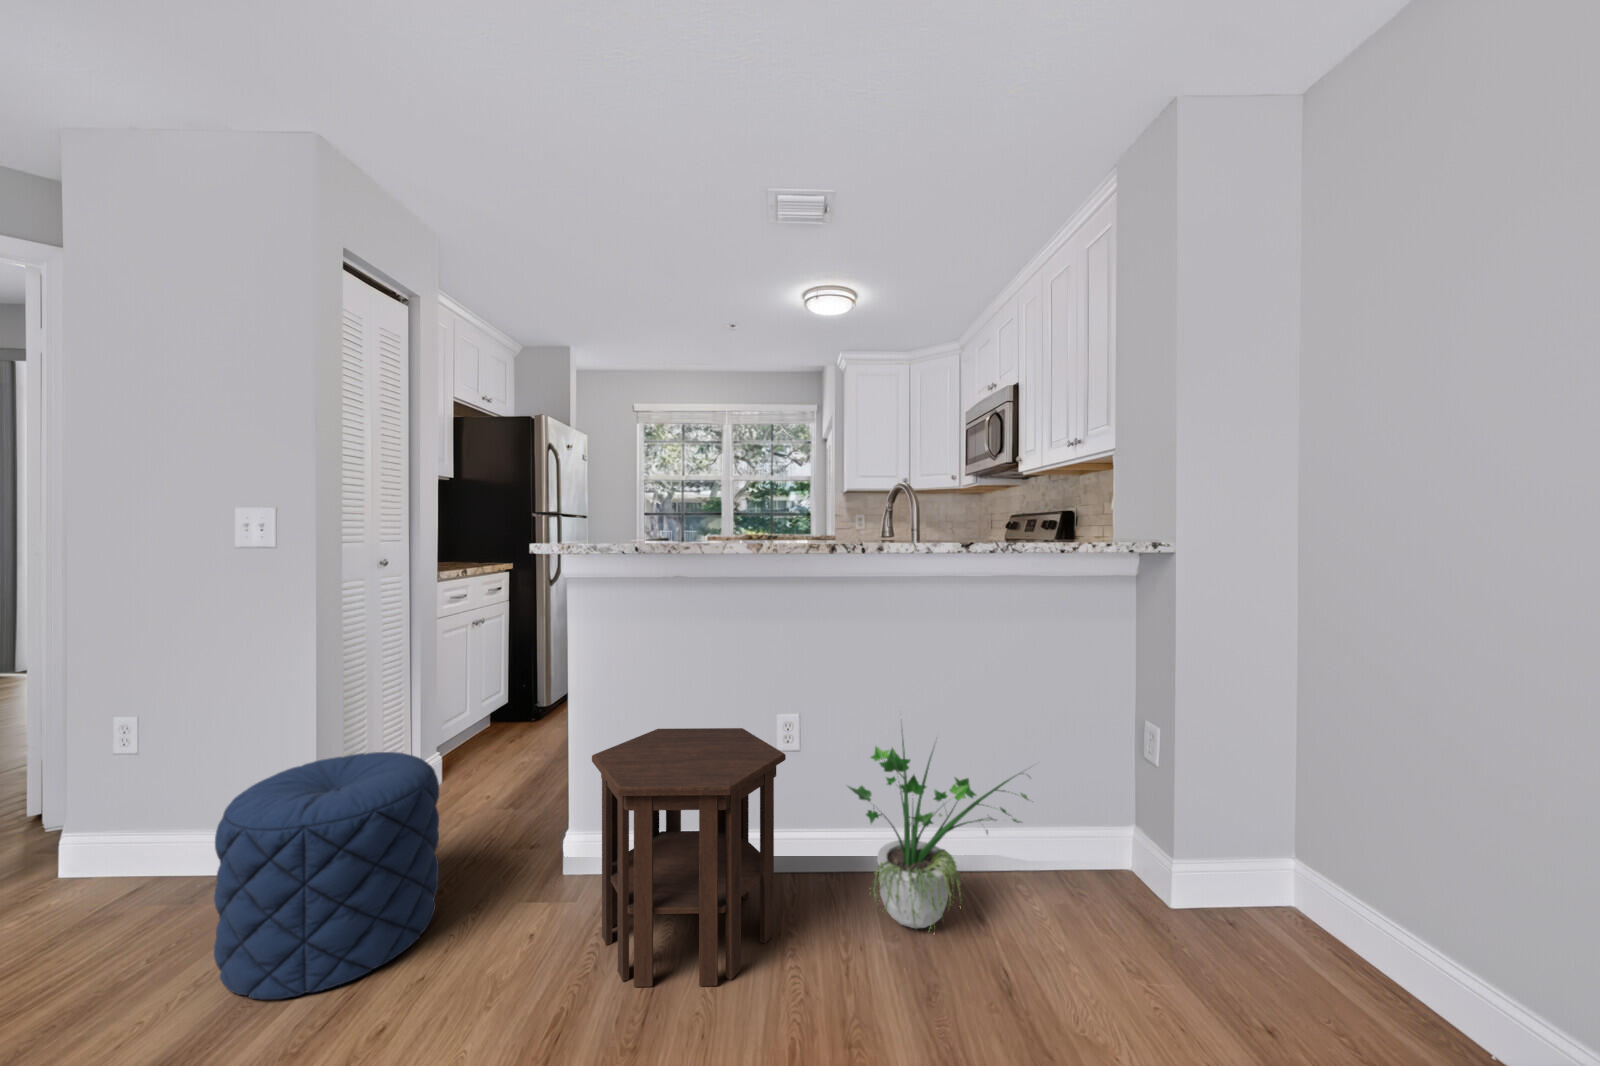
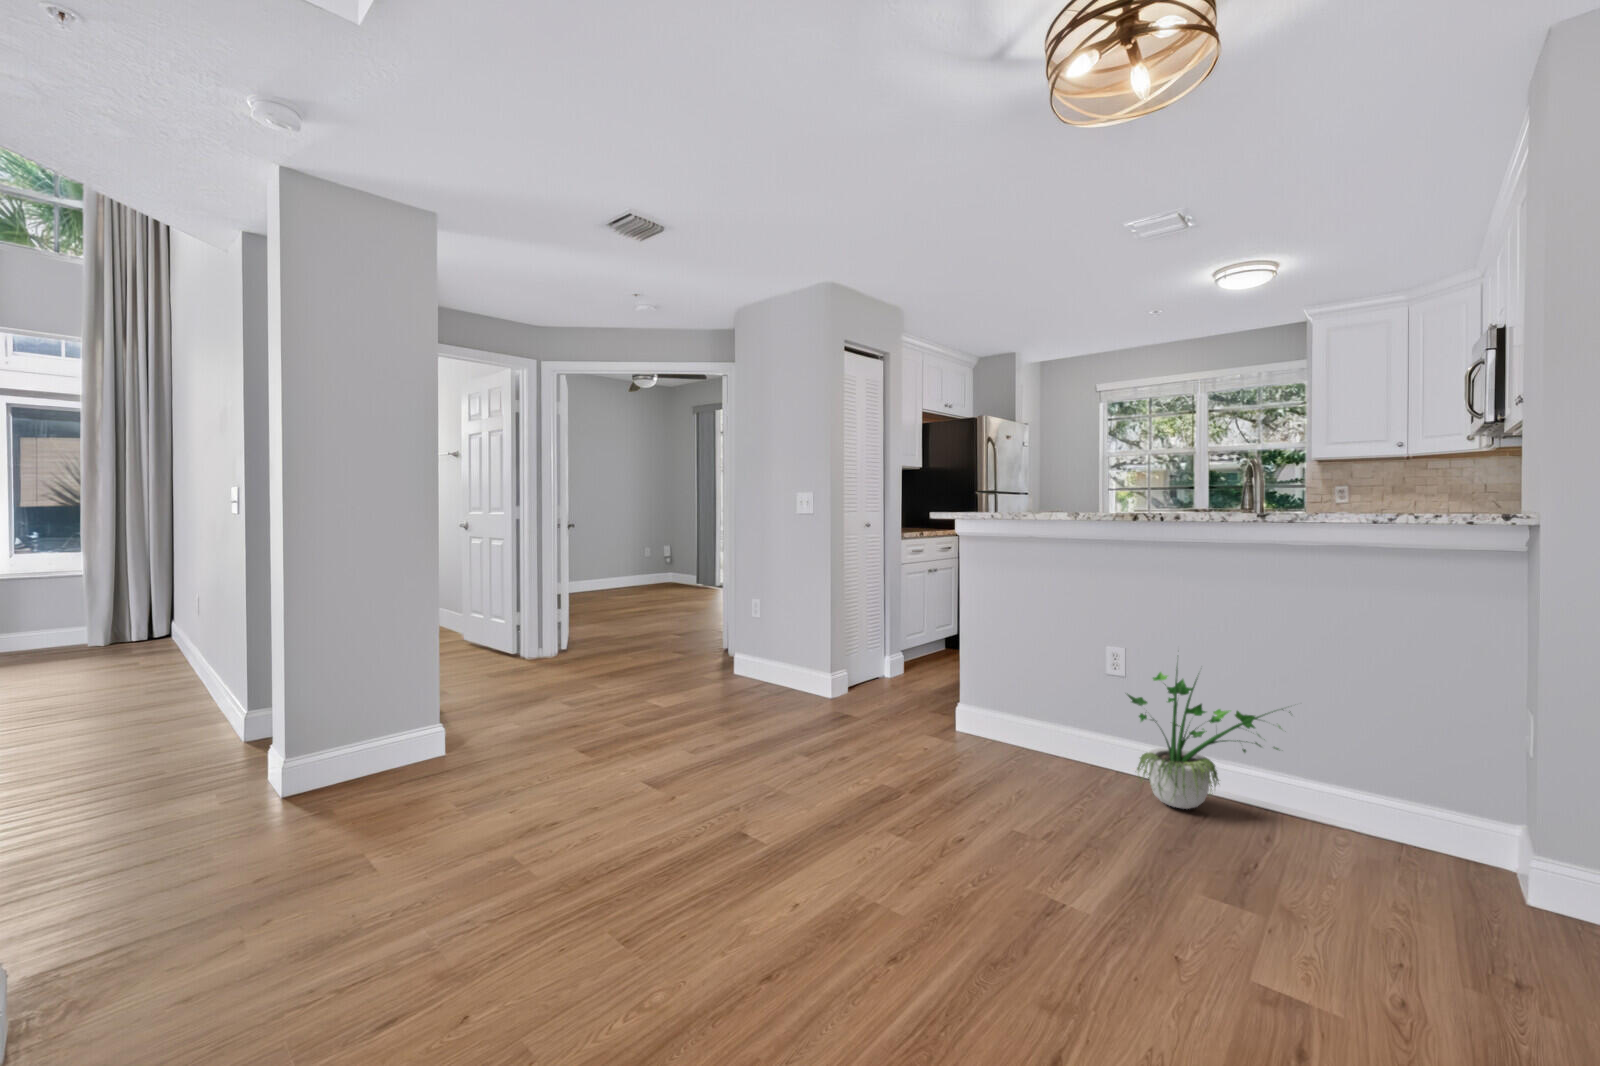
side table: present [592,728,786,987] -> none [954,639,1075,787]
pouf: present [214,752,439,999] -> none [787,628,881,733]

